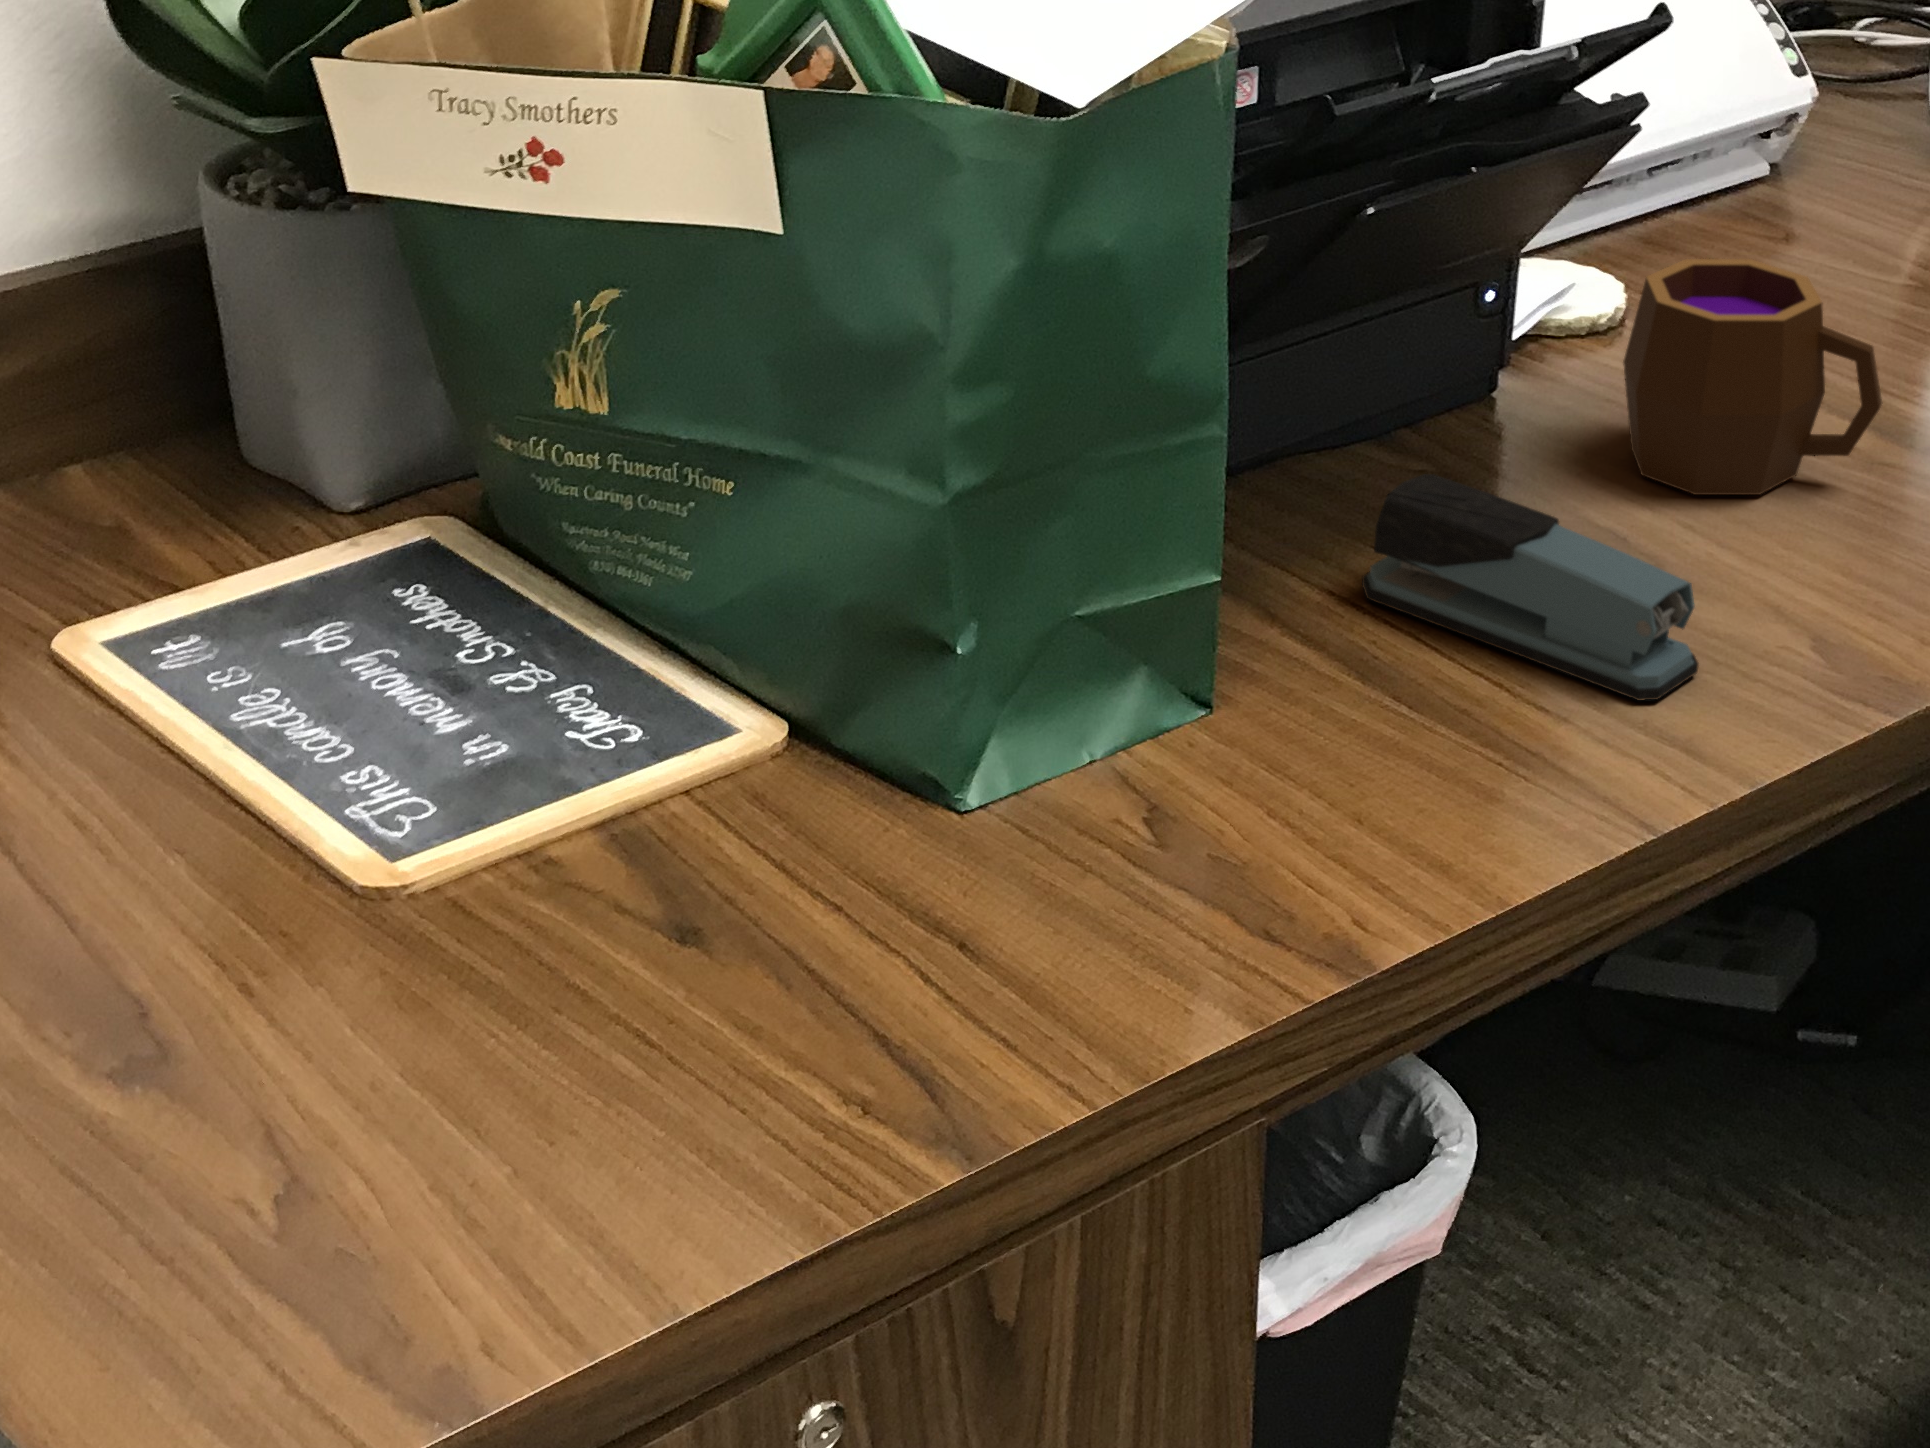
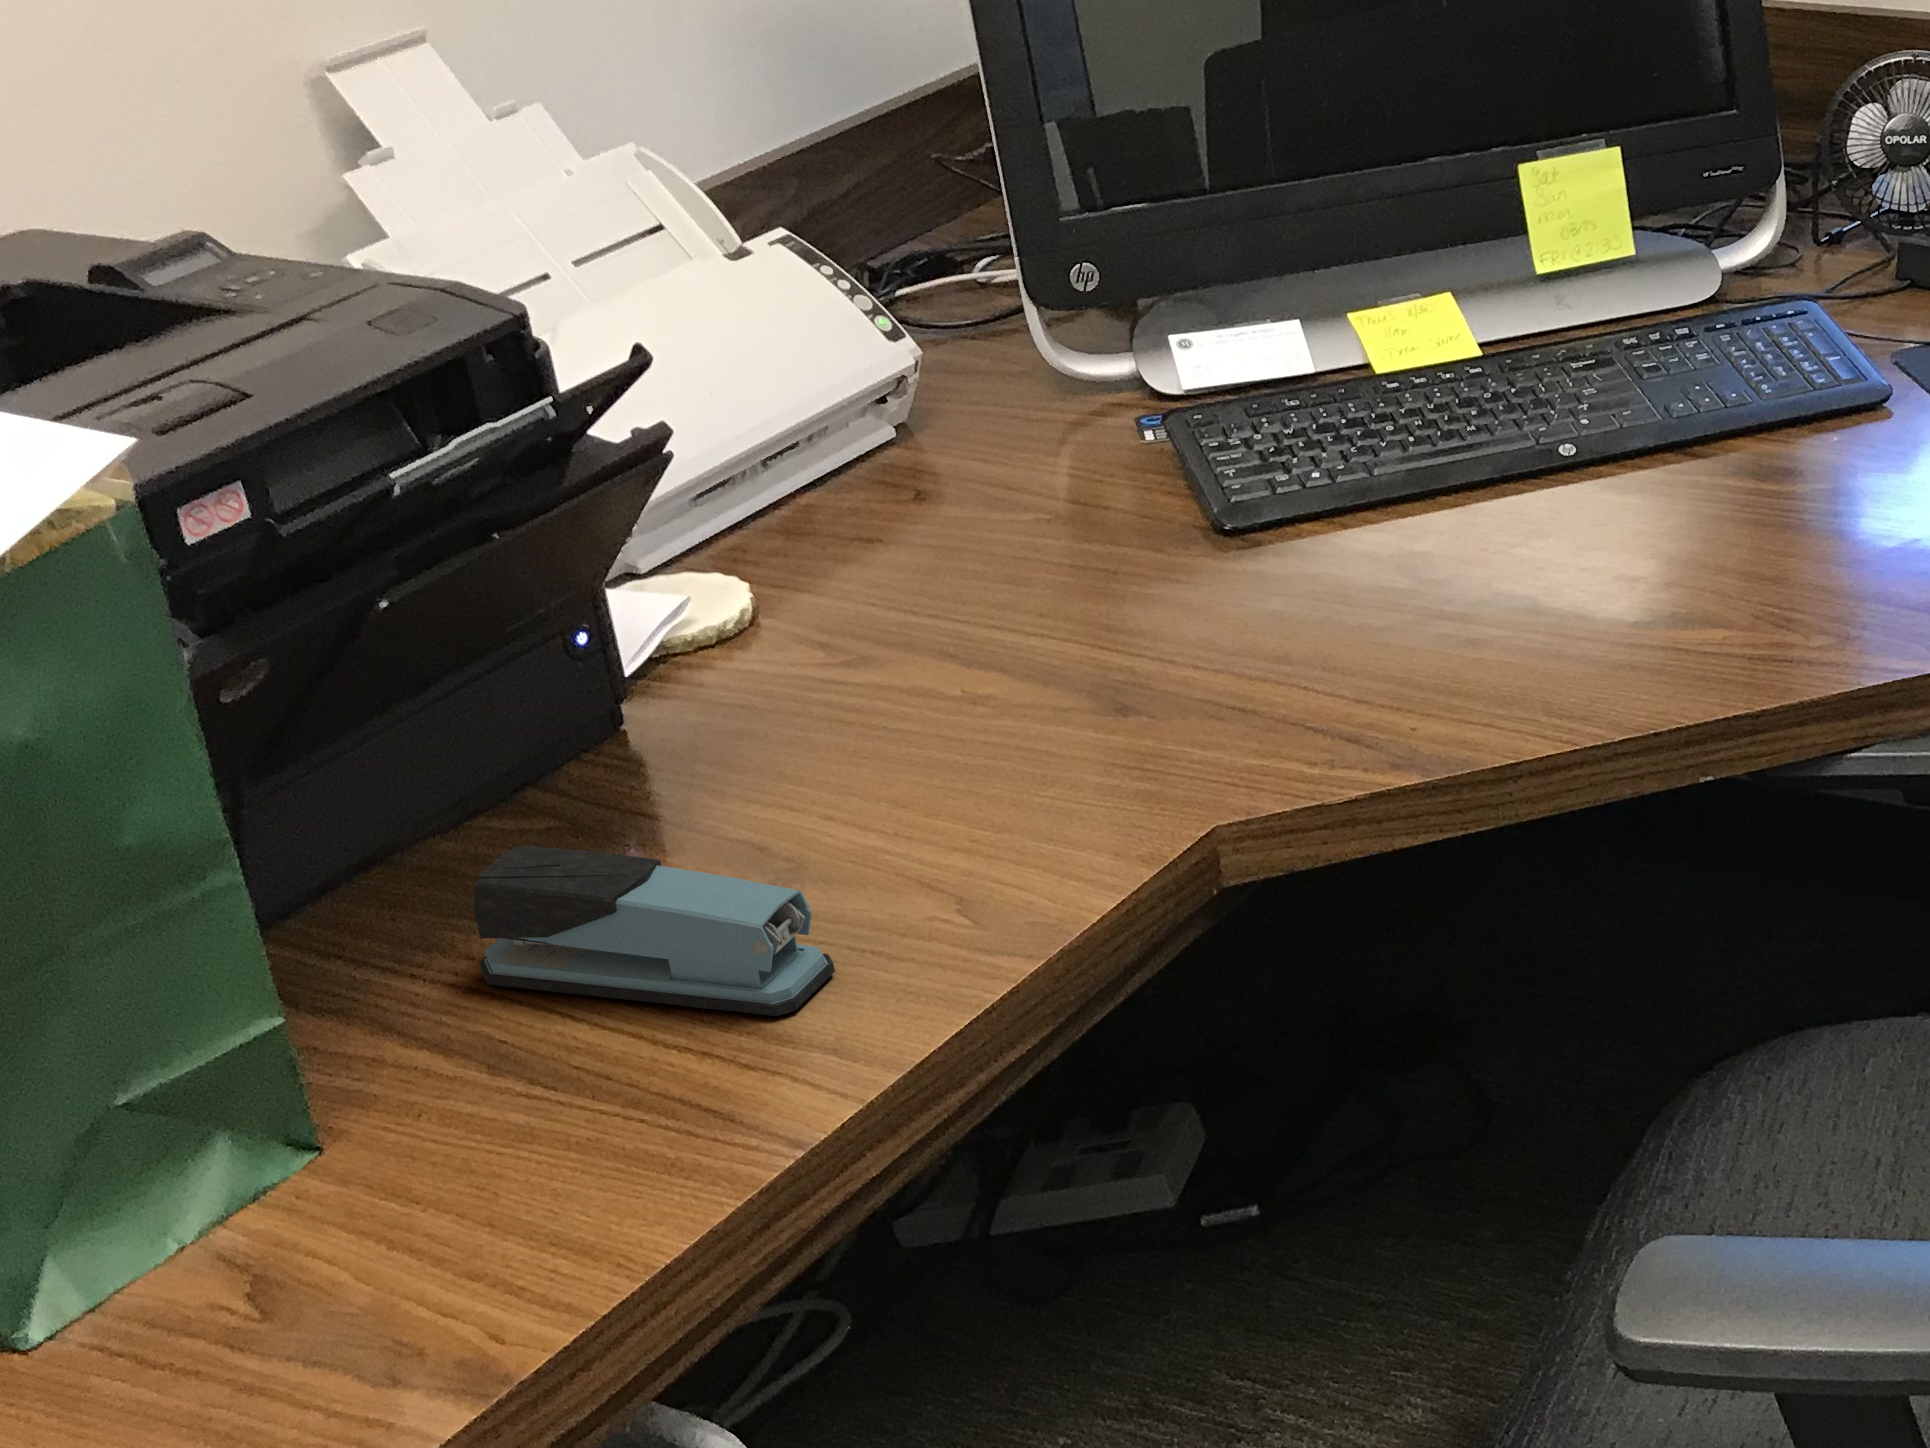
mug: present [1623,259,1882,495] -> none [721,552,986,788]

